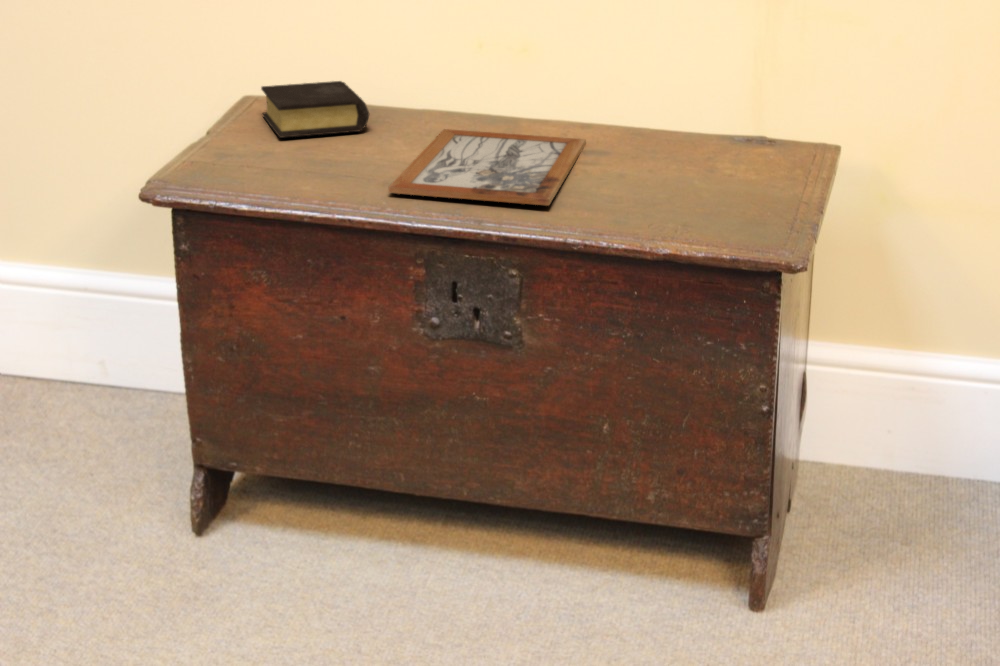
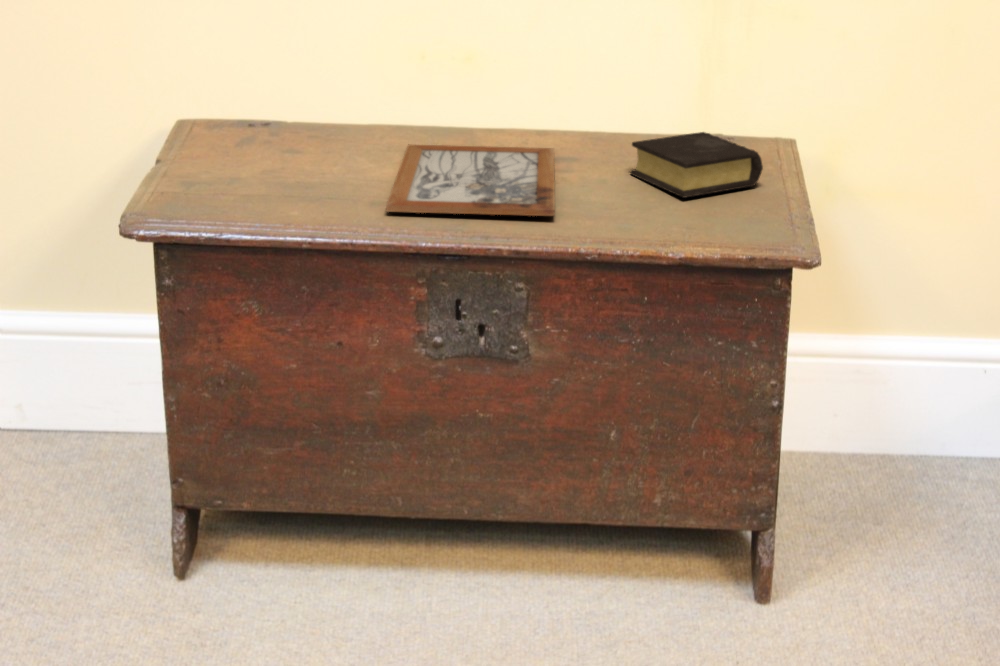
book: present [261,81,370,138] -> present [630,132,763,198]

